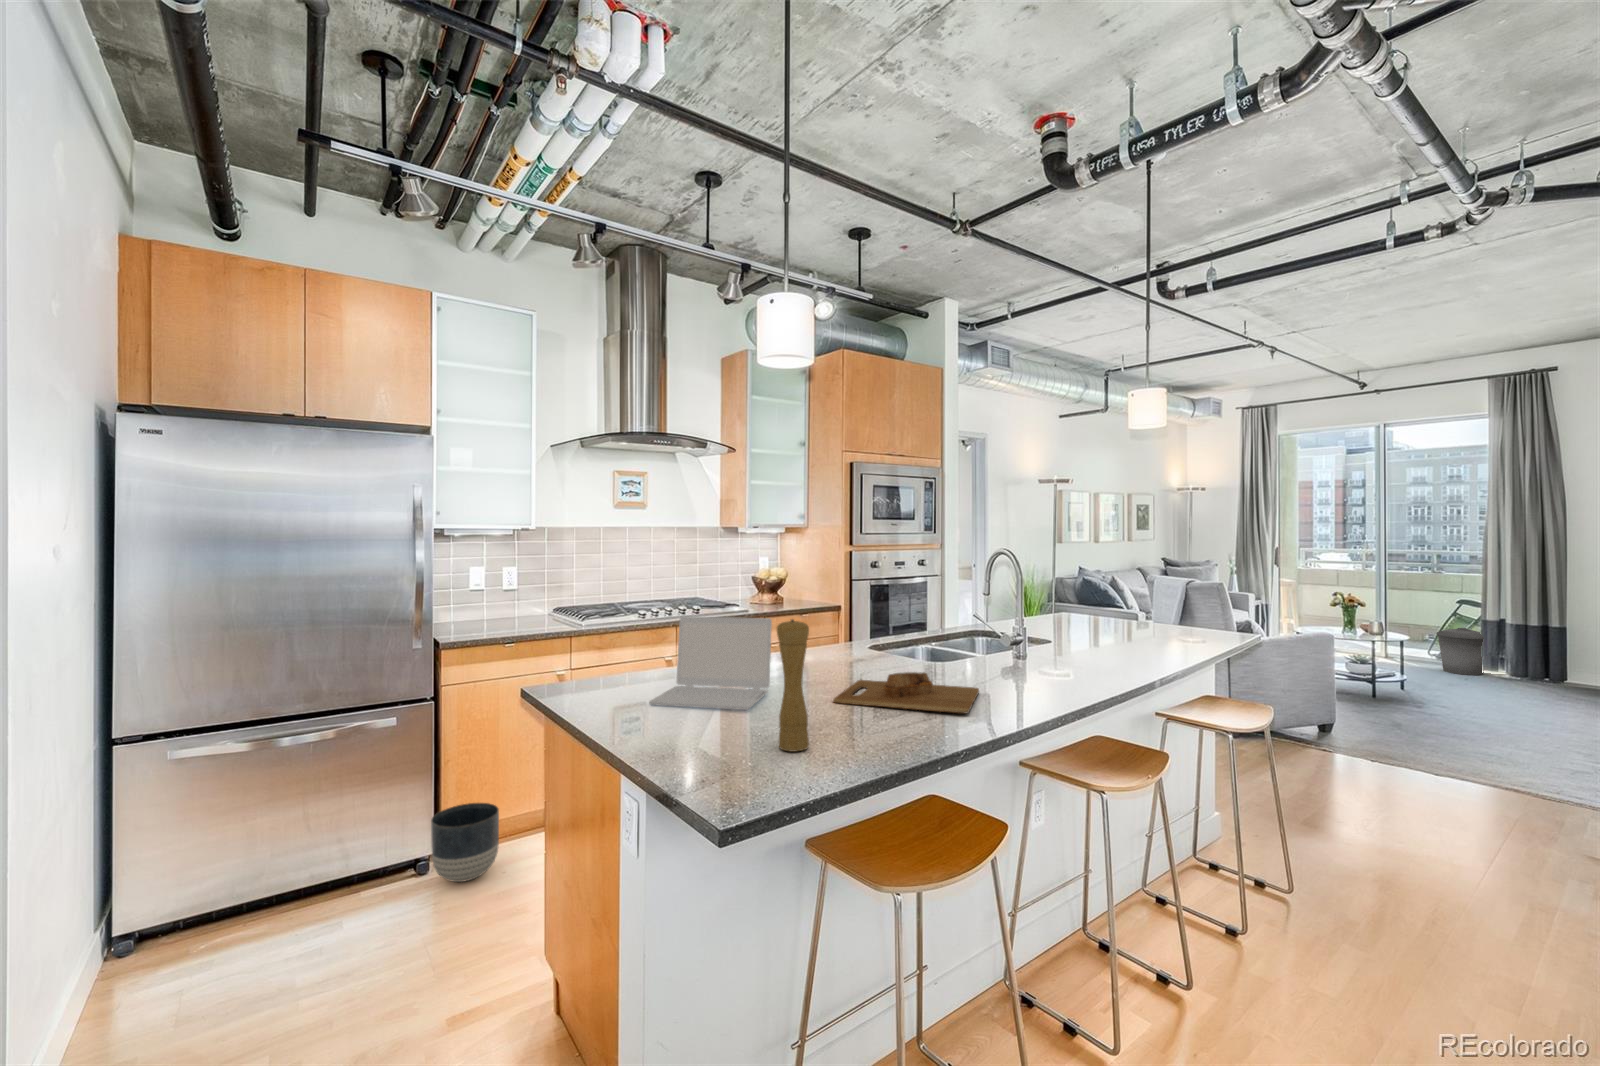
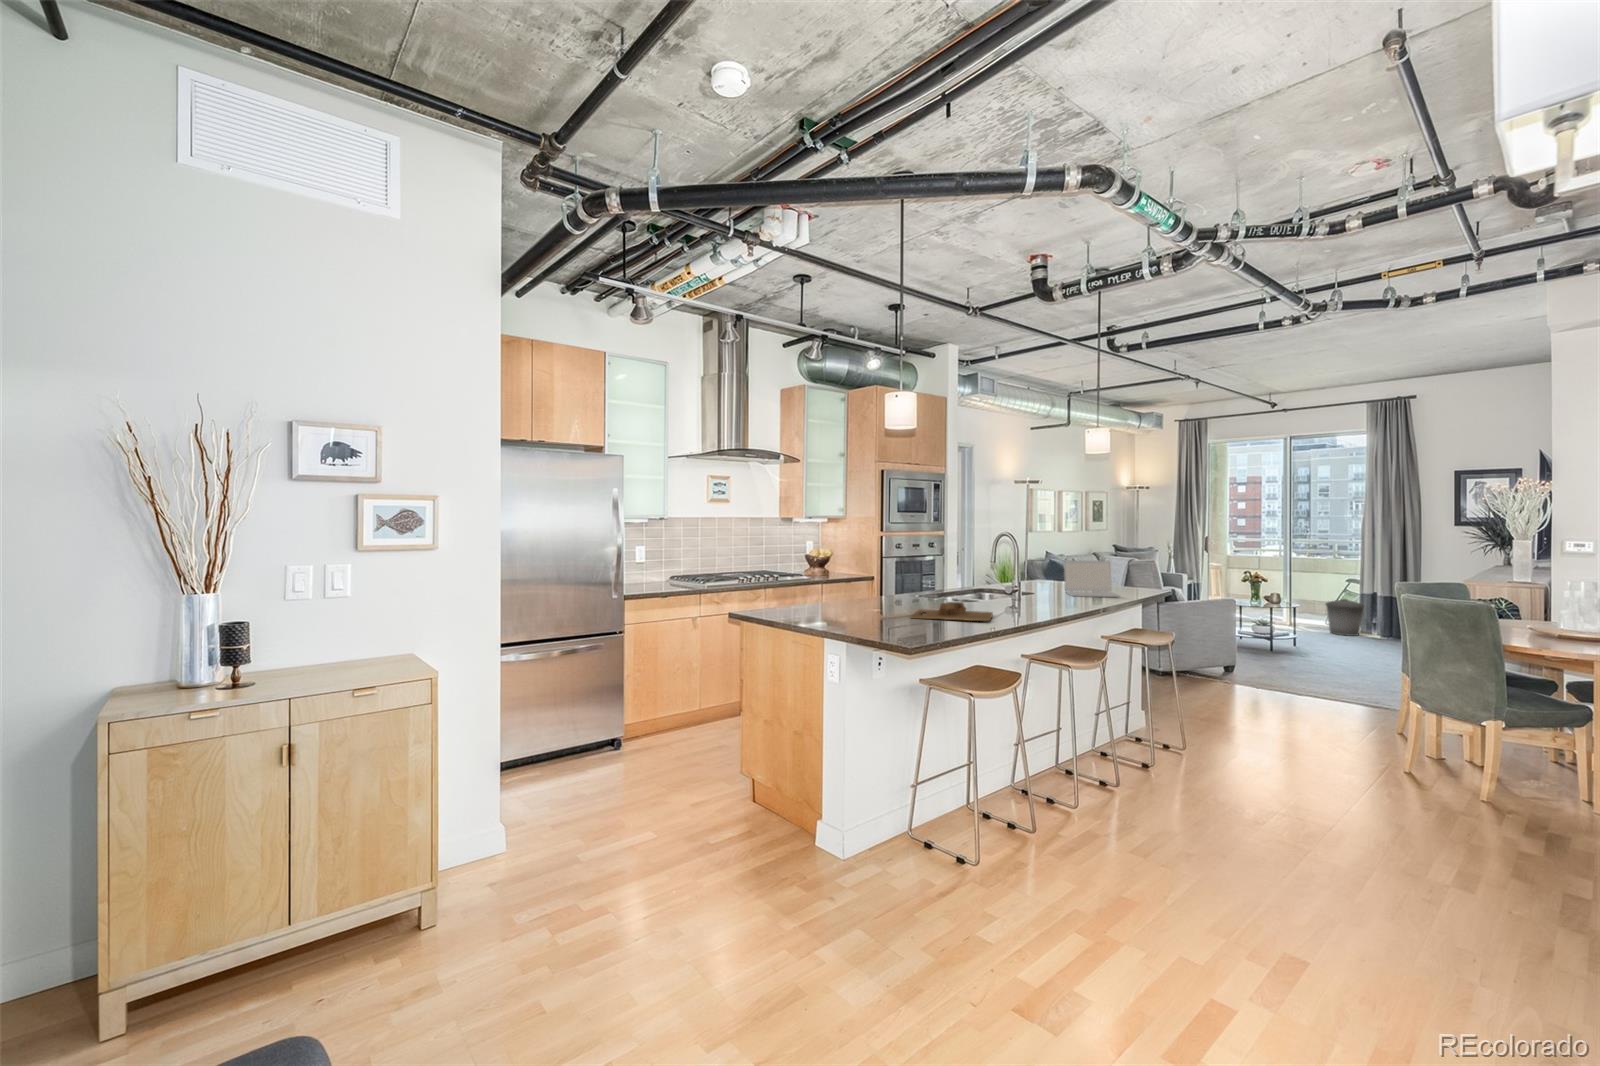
laptop: present [649,616,772,710] -> present [1064,560,1119,597]
pepper mill: present [777,619,809,751] -> none [895,565,912,633]
planter: present [431,803,499,882] -> none [622,703,664,752]

